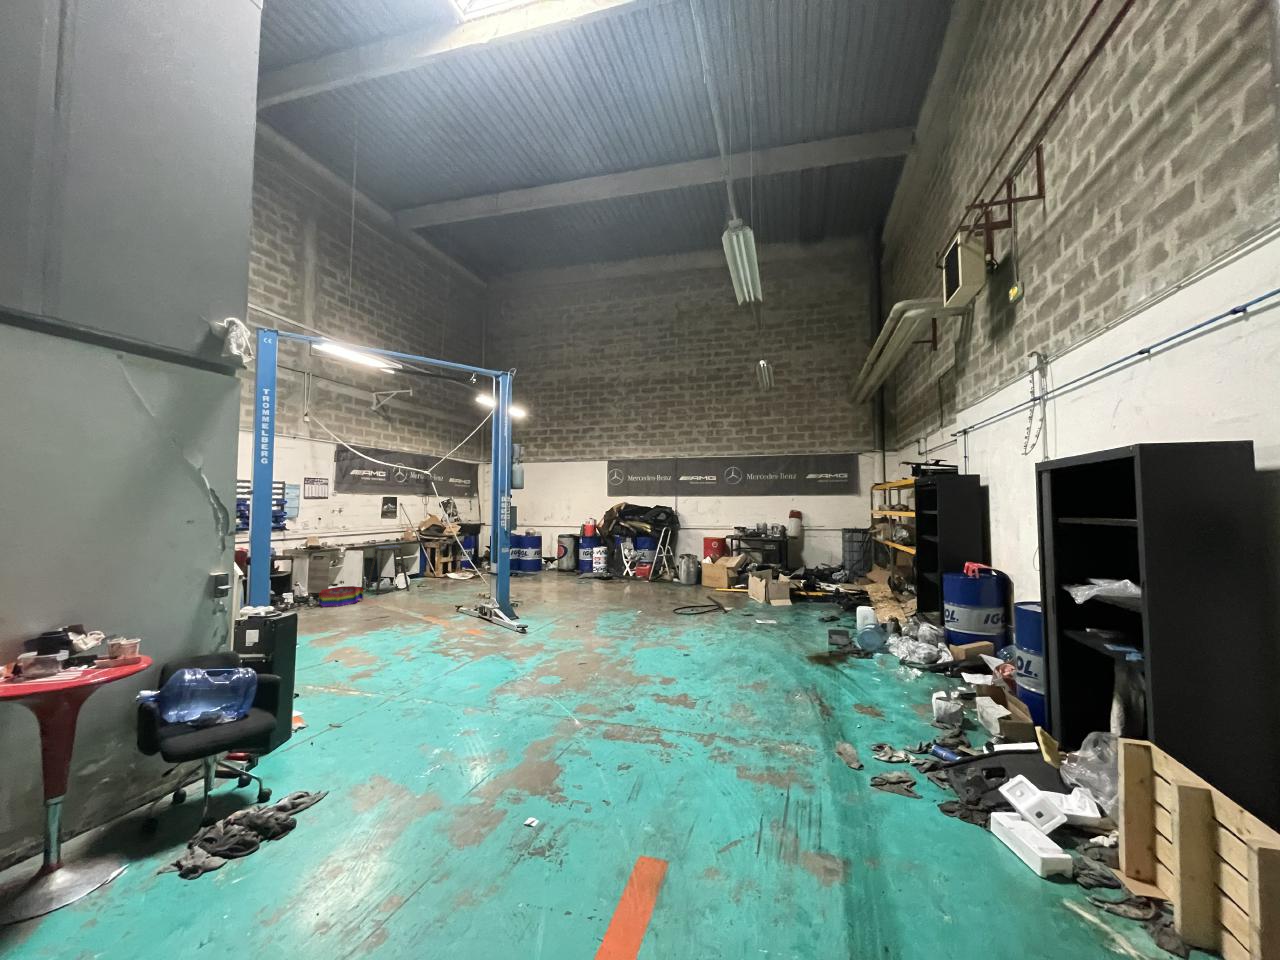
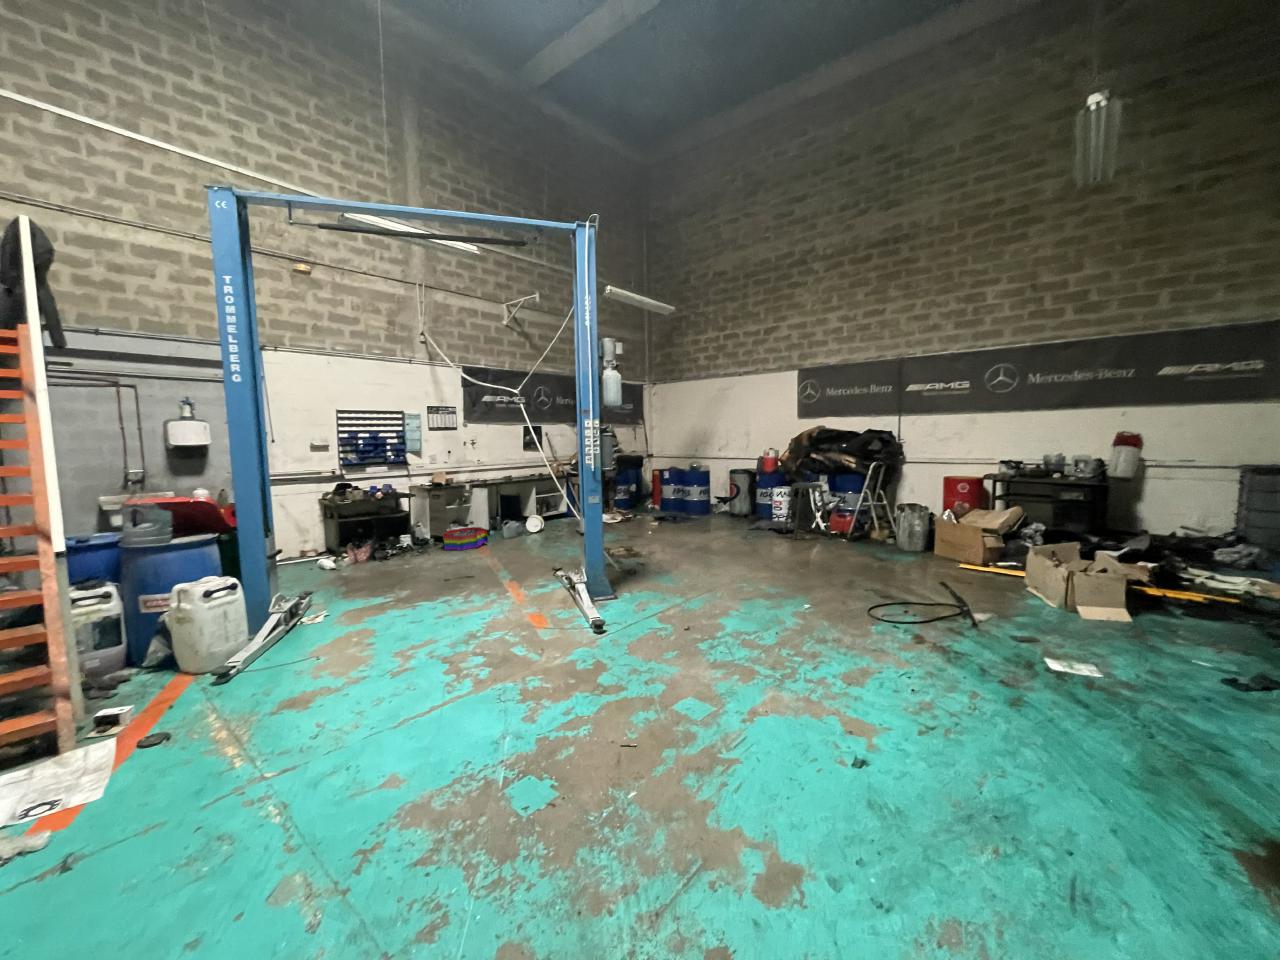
stool: present [366,546,409,595] -> present [783,482,831,540]

